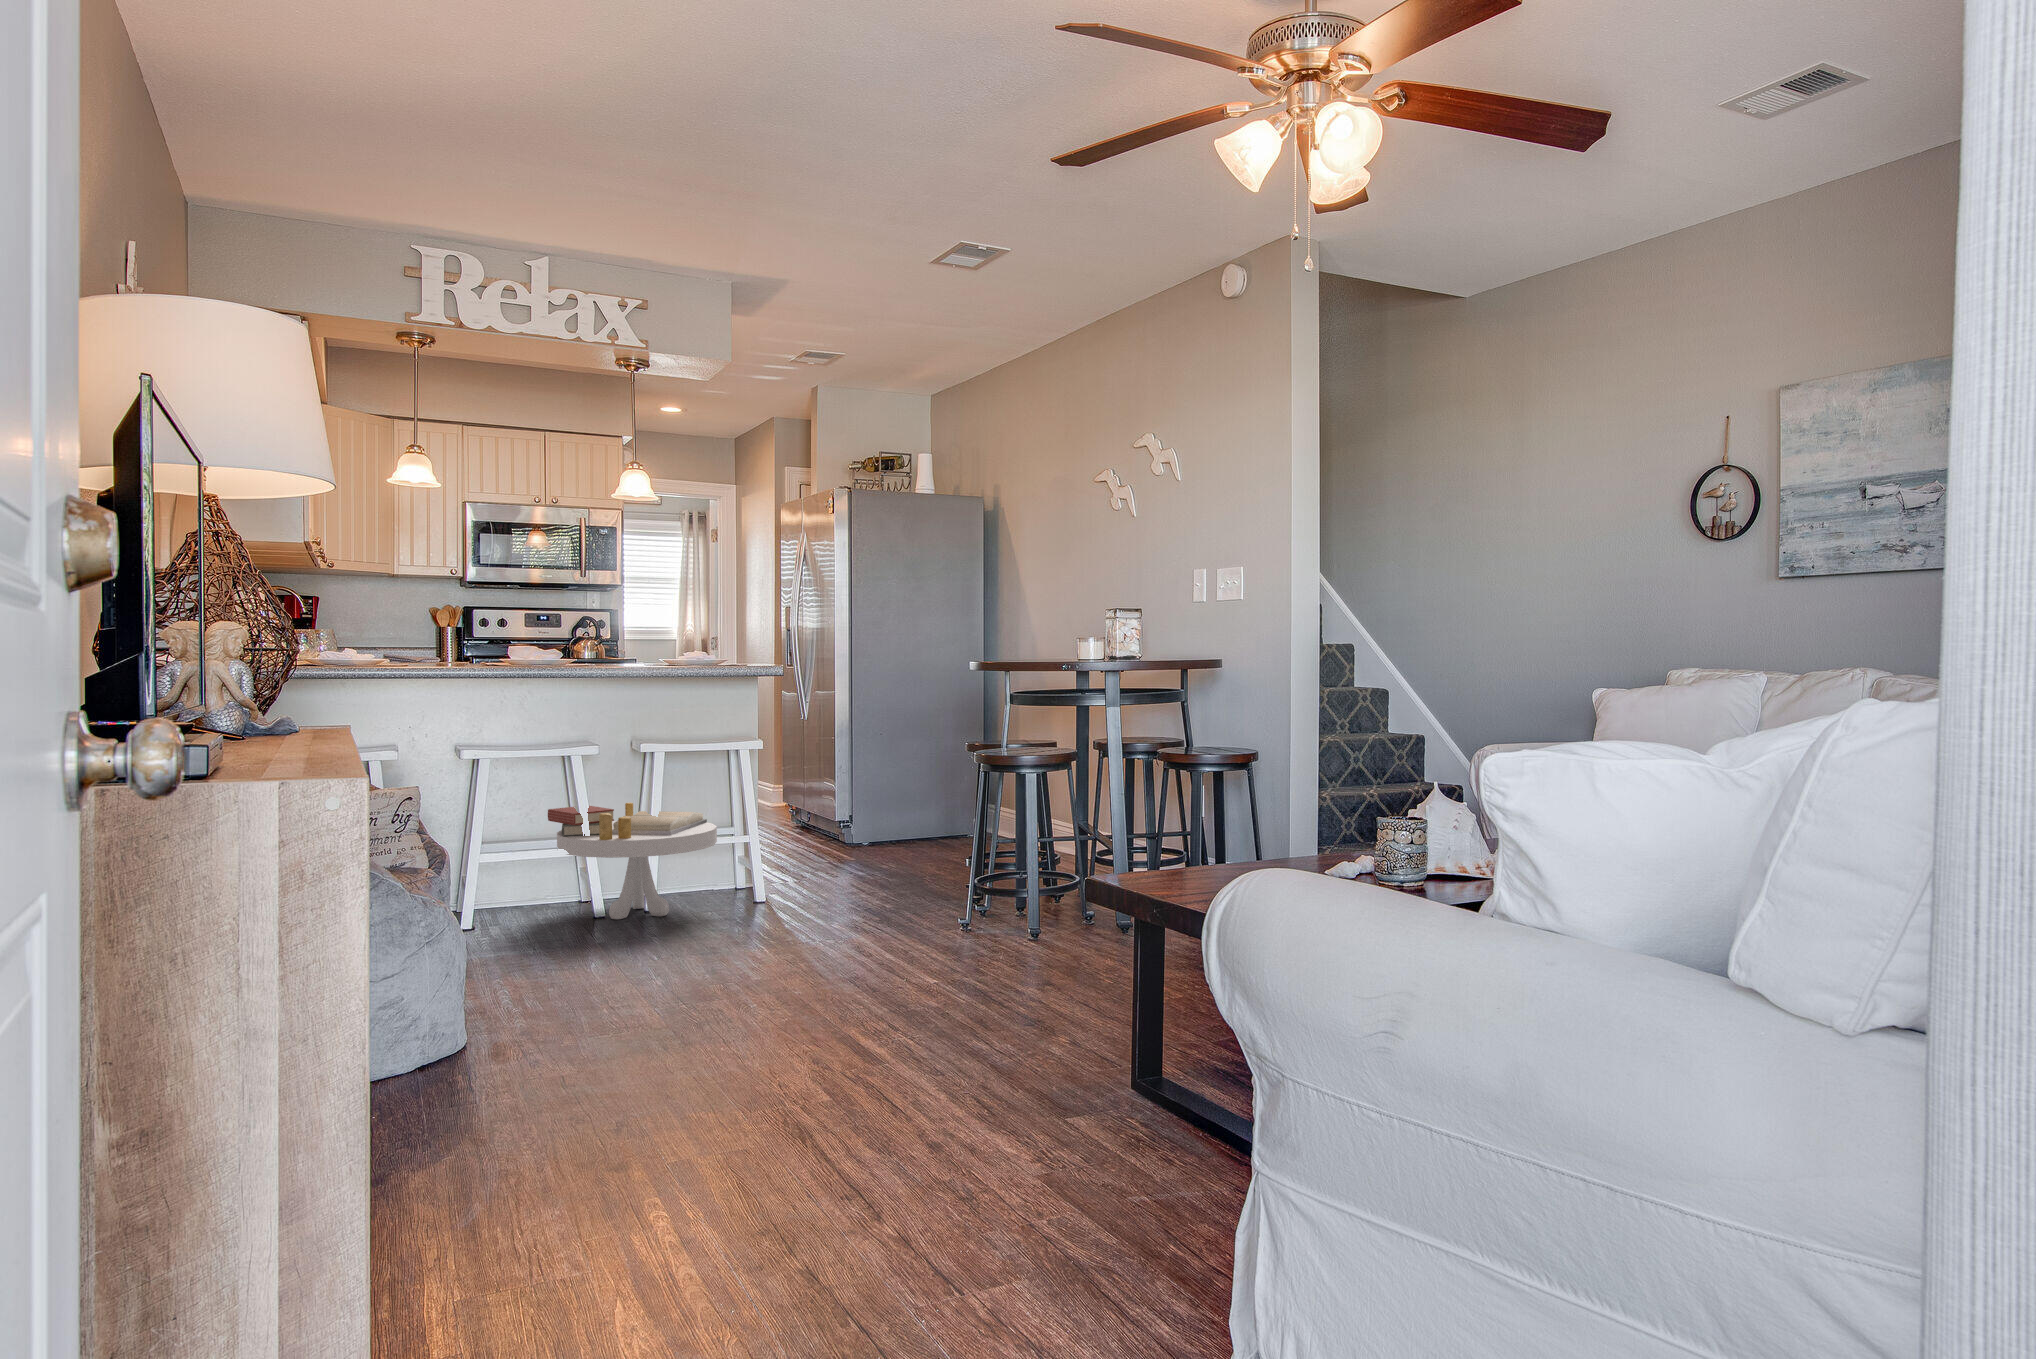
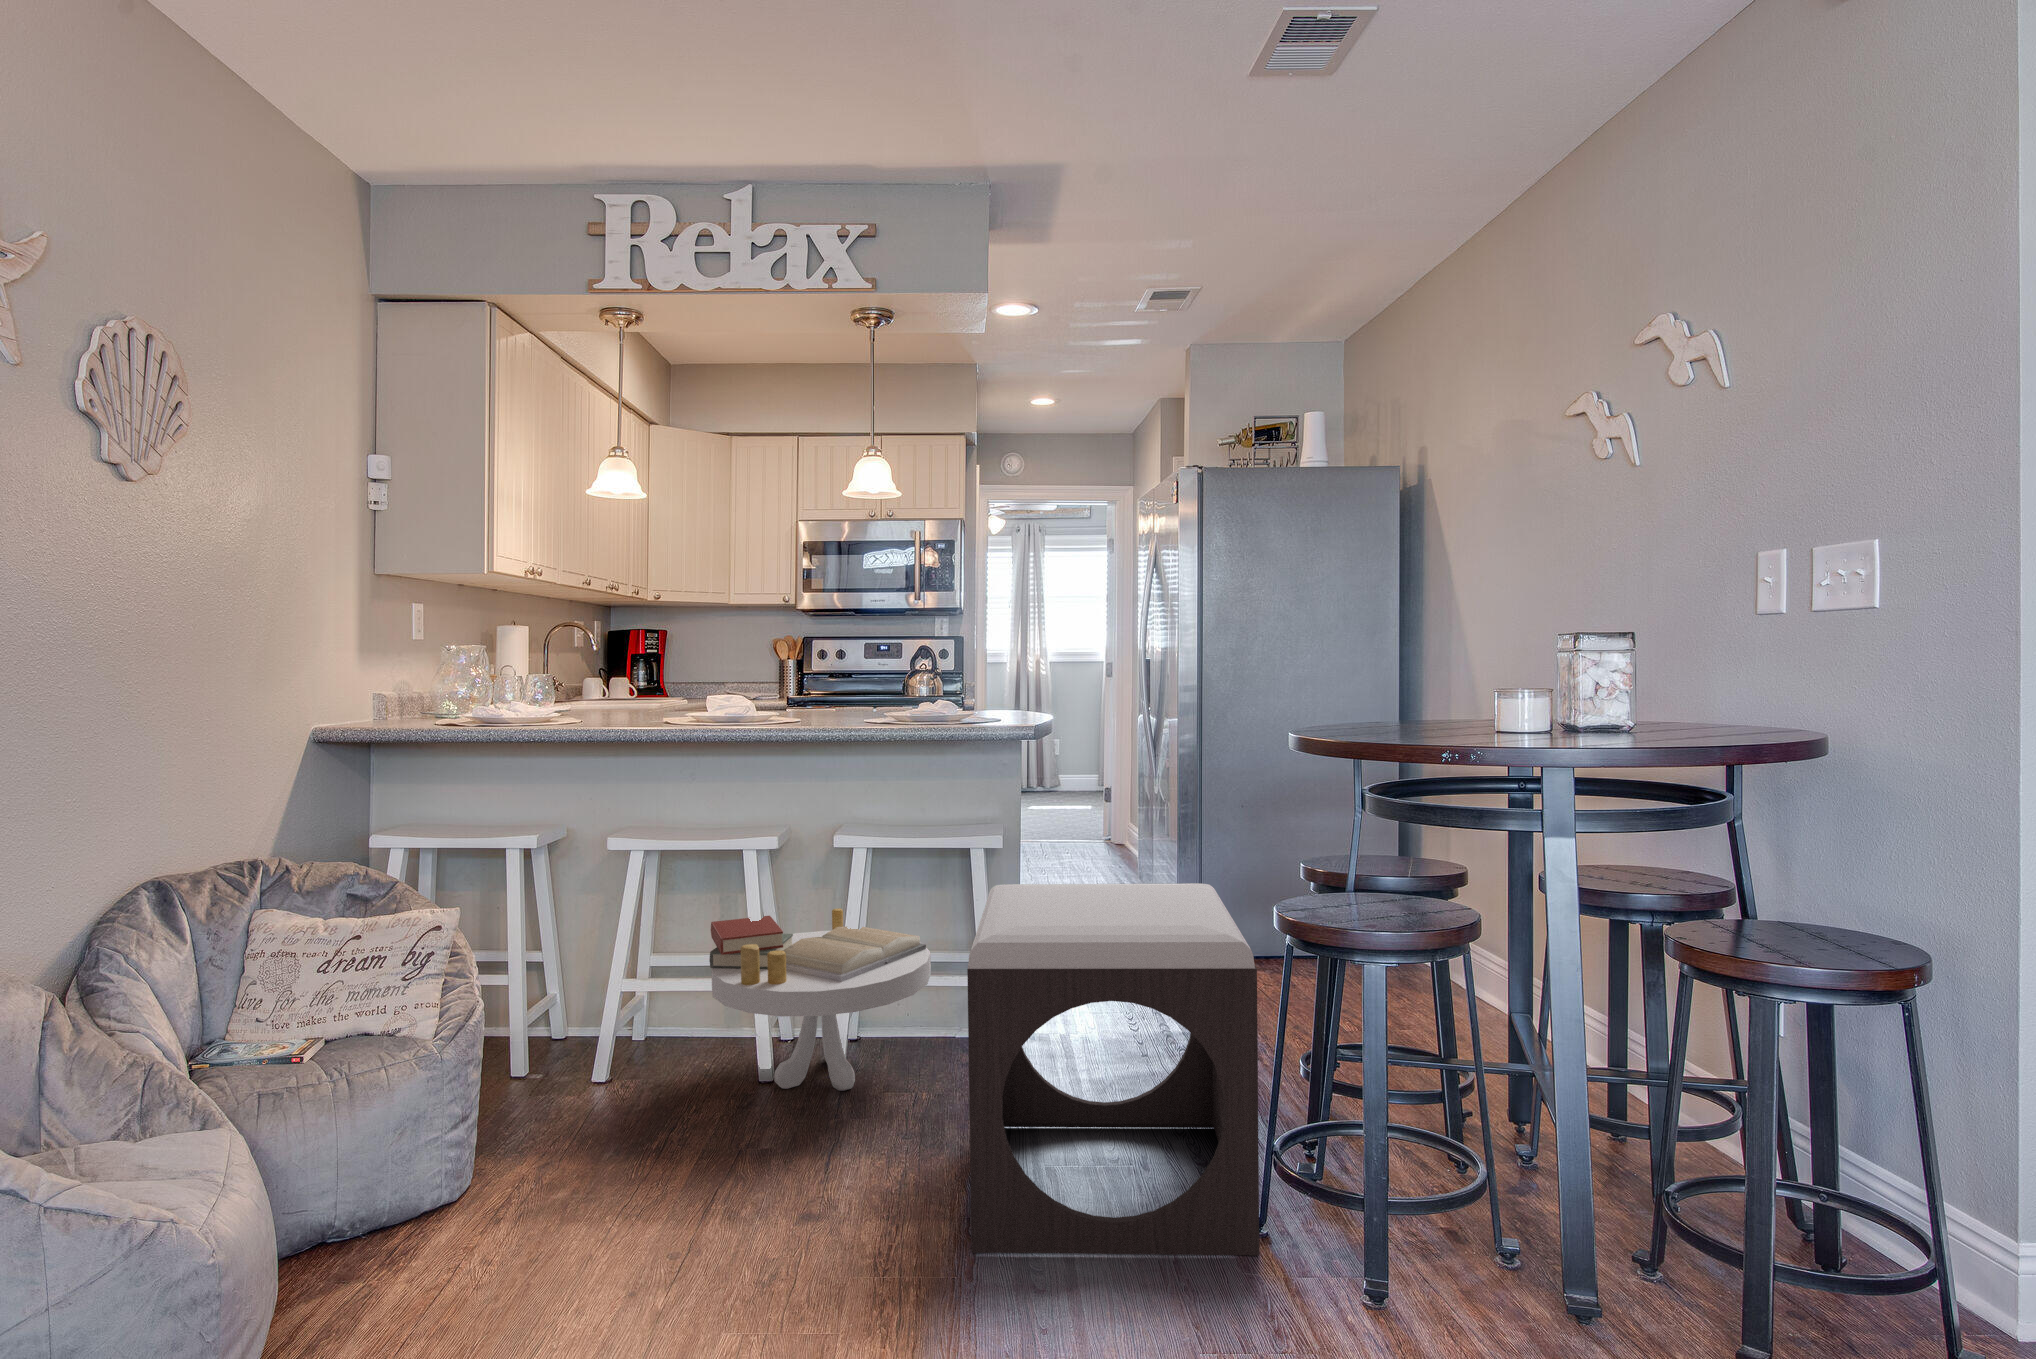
footstool: none [780,755,967,950] -> present [967,883,1259,1255]

